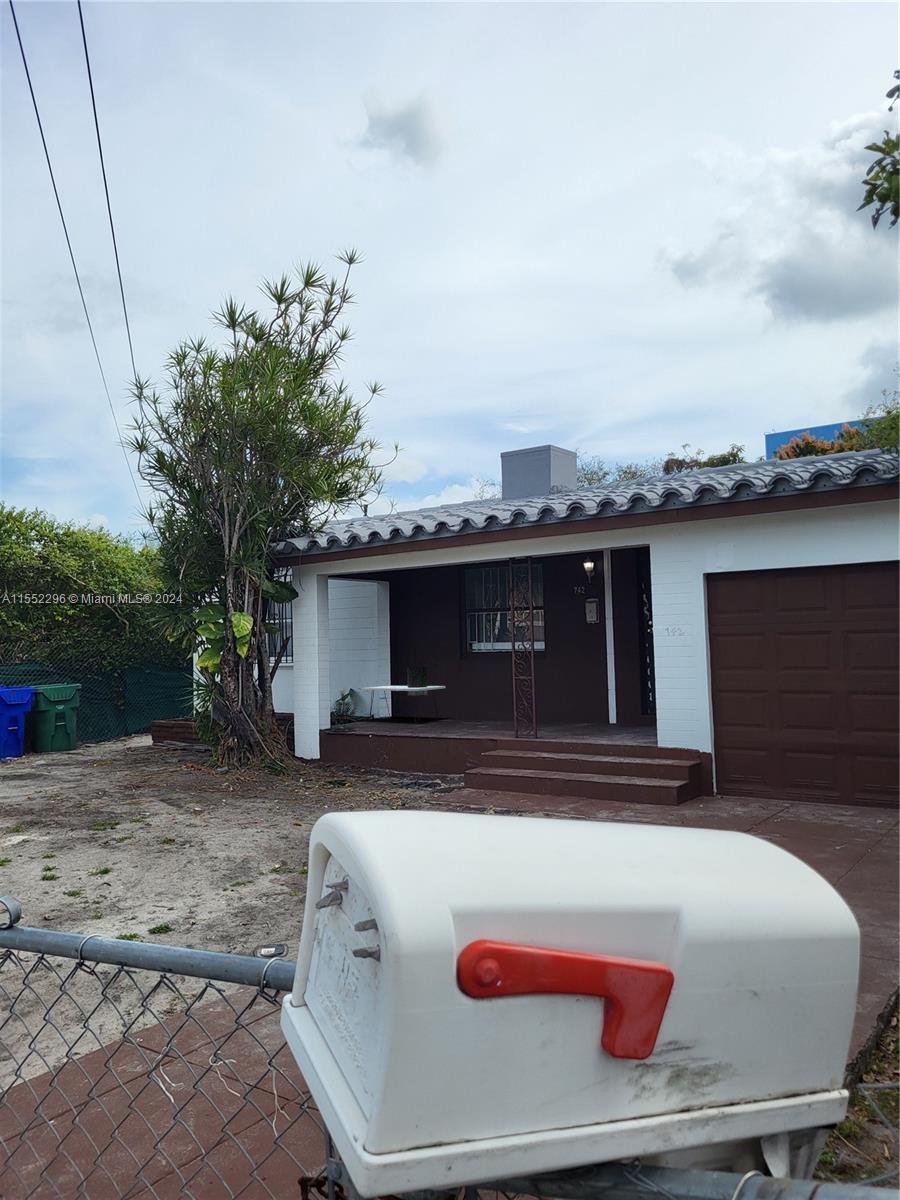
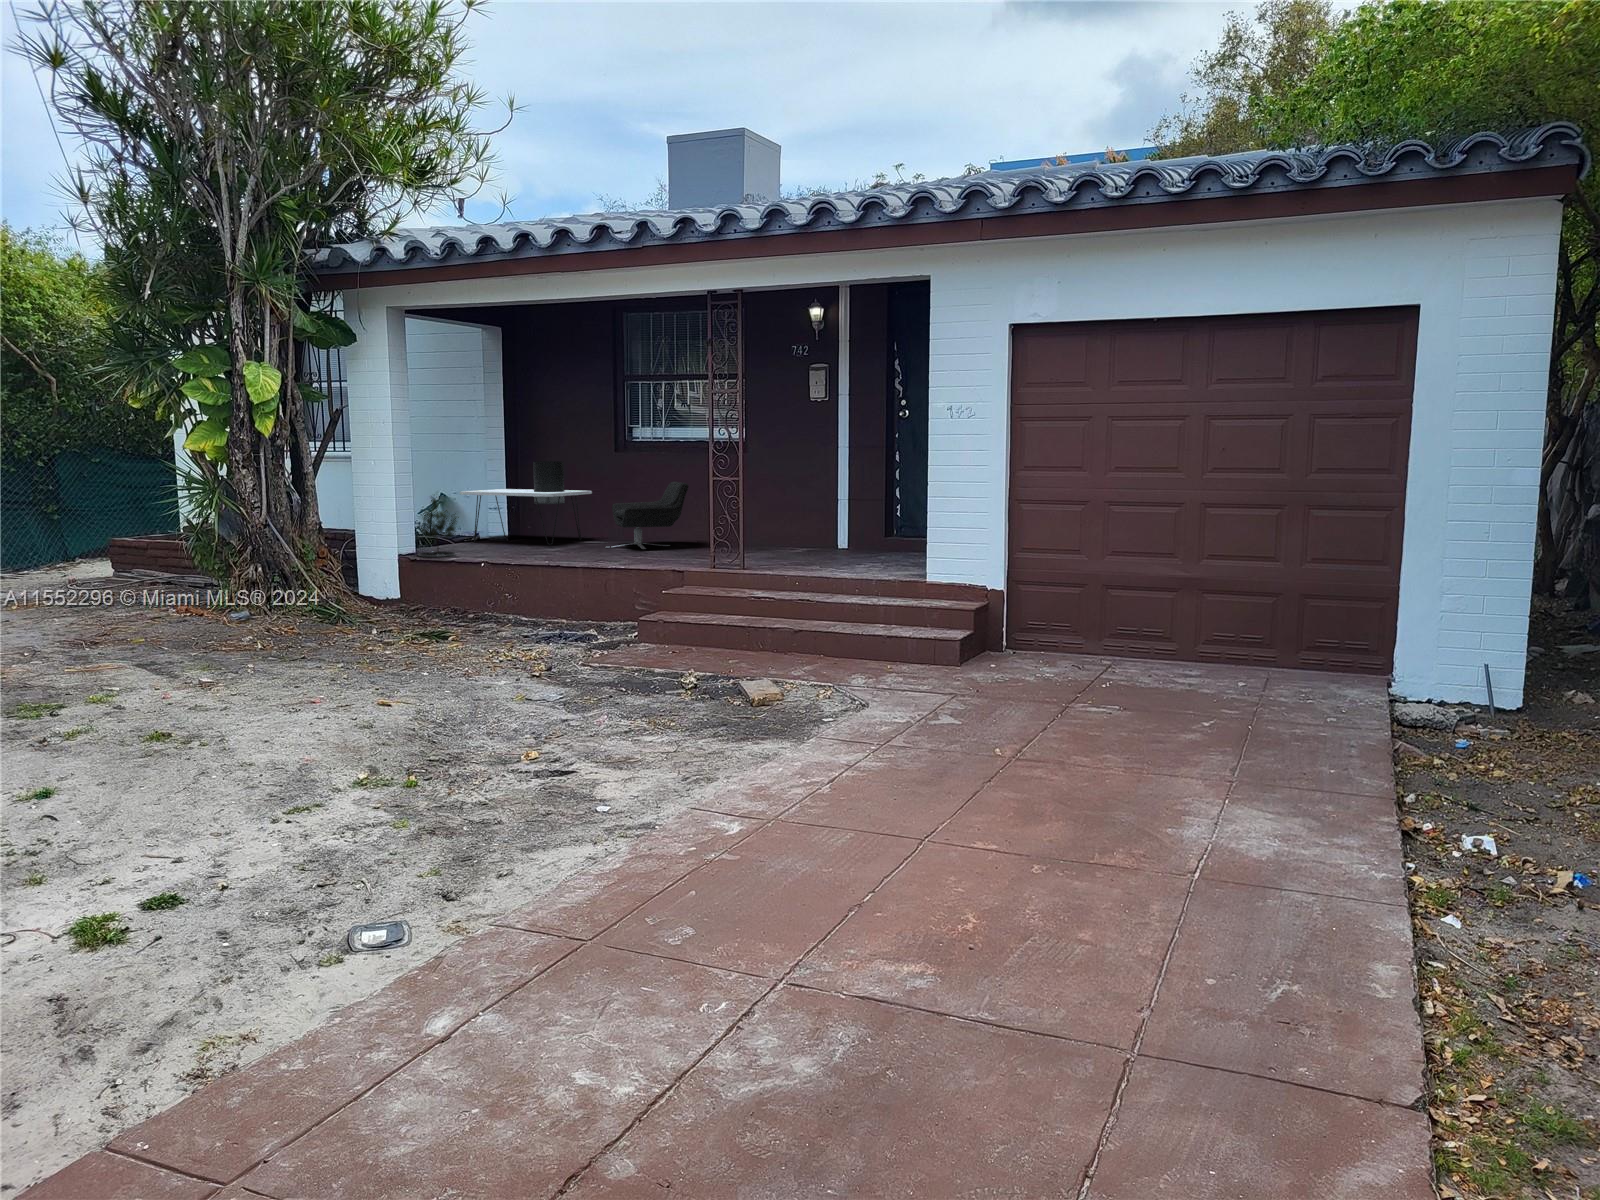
lounge chair: none [452,679,507,725] -> present [606,482,688,549]

